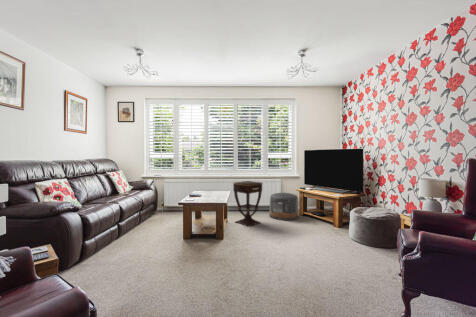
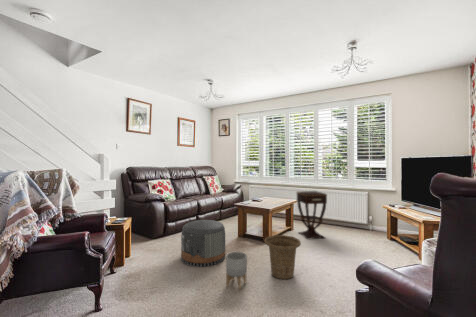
pouf: present [270,193,299,220] -> present [181,220,225,267]
basket: none [251,226,286,270] -> present [265,235,301,279]
planter: none [231,252,254,294] -> present [226,252,247,289]

